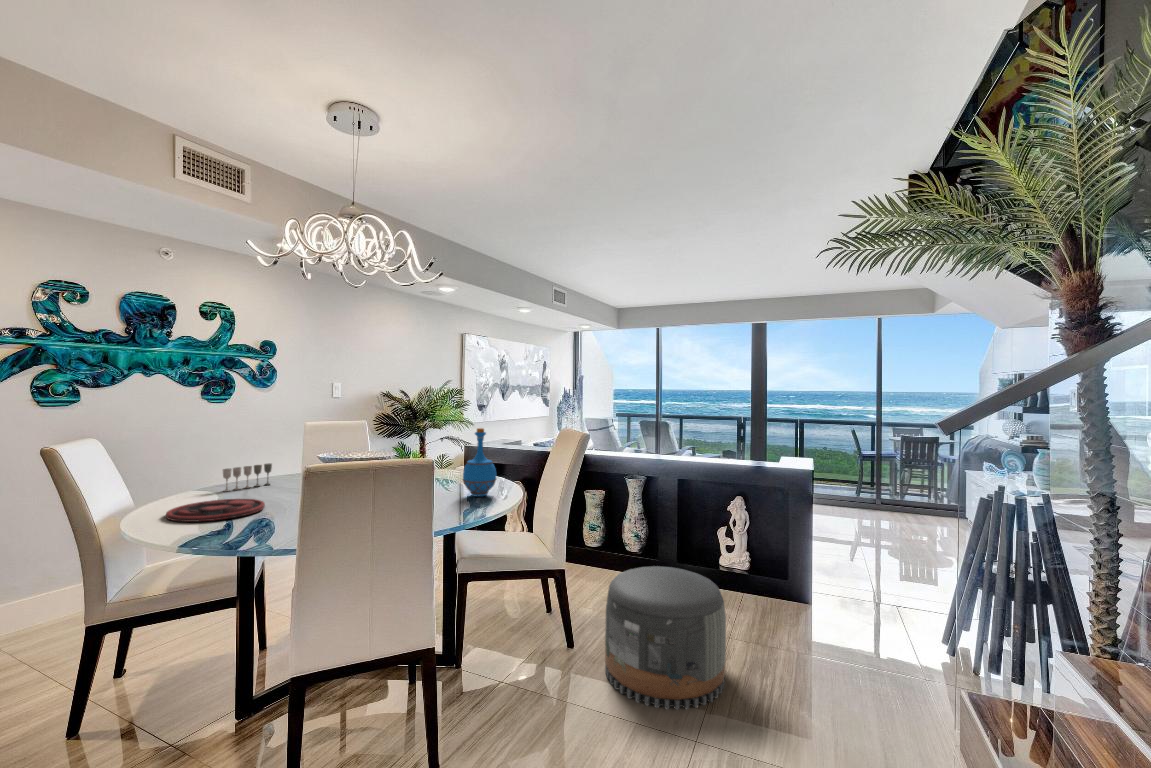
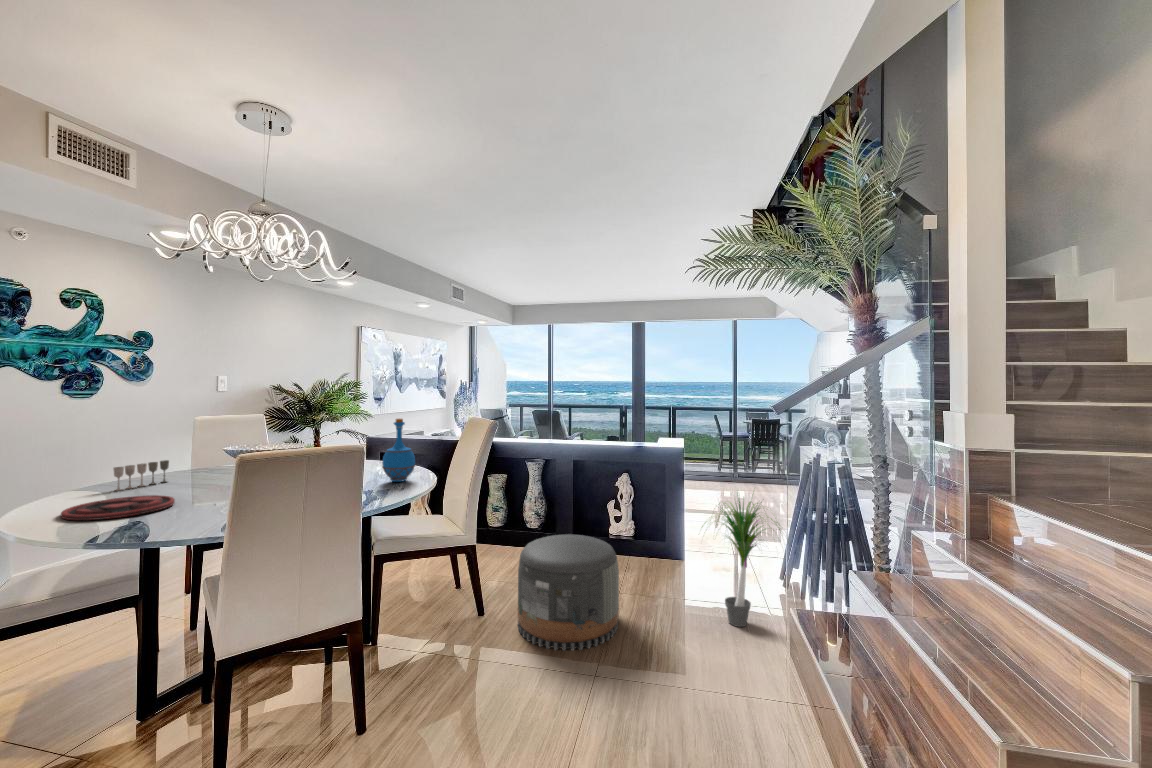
potted plant: none [826,524,967,708] -> present [702,500,780,627]

